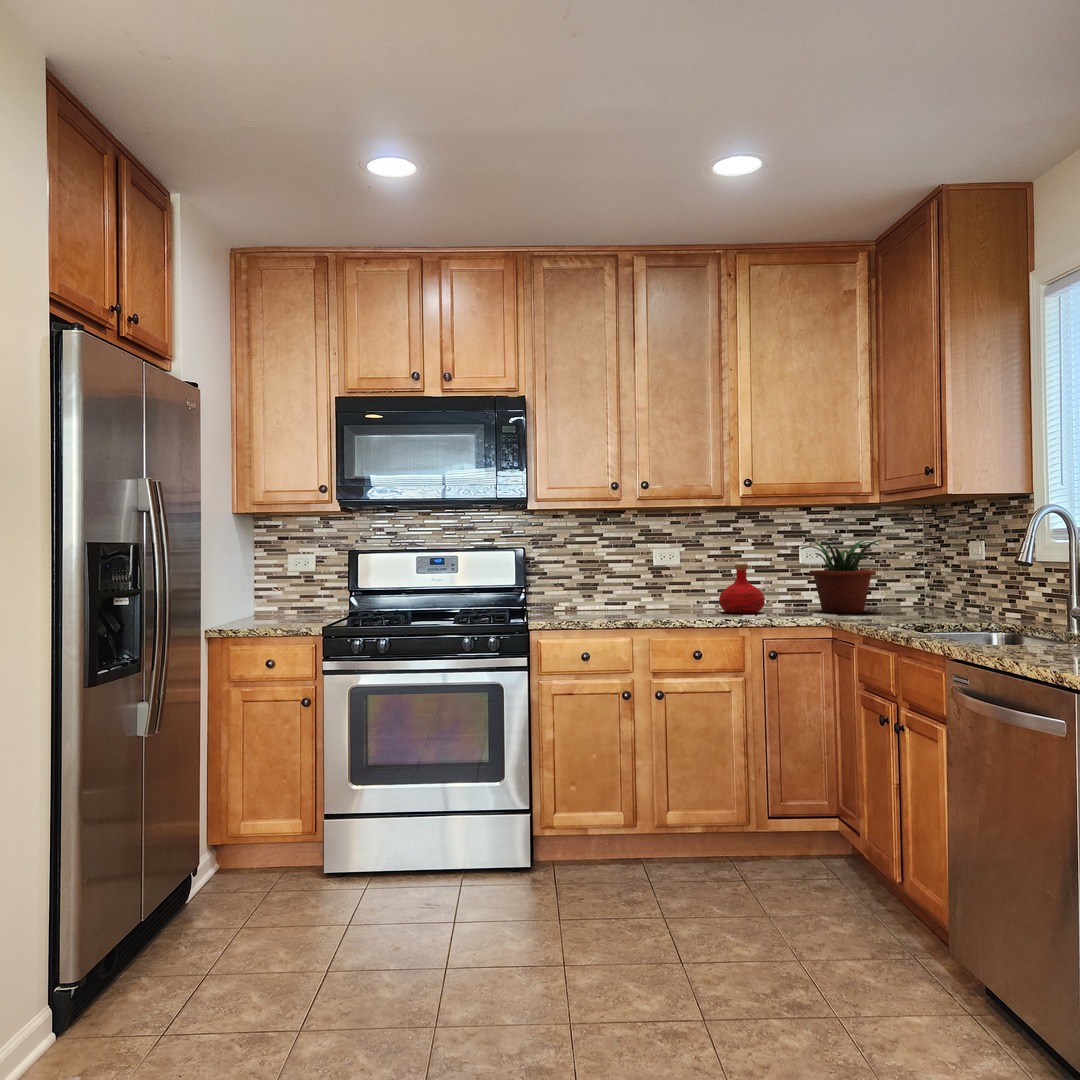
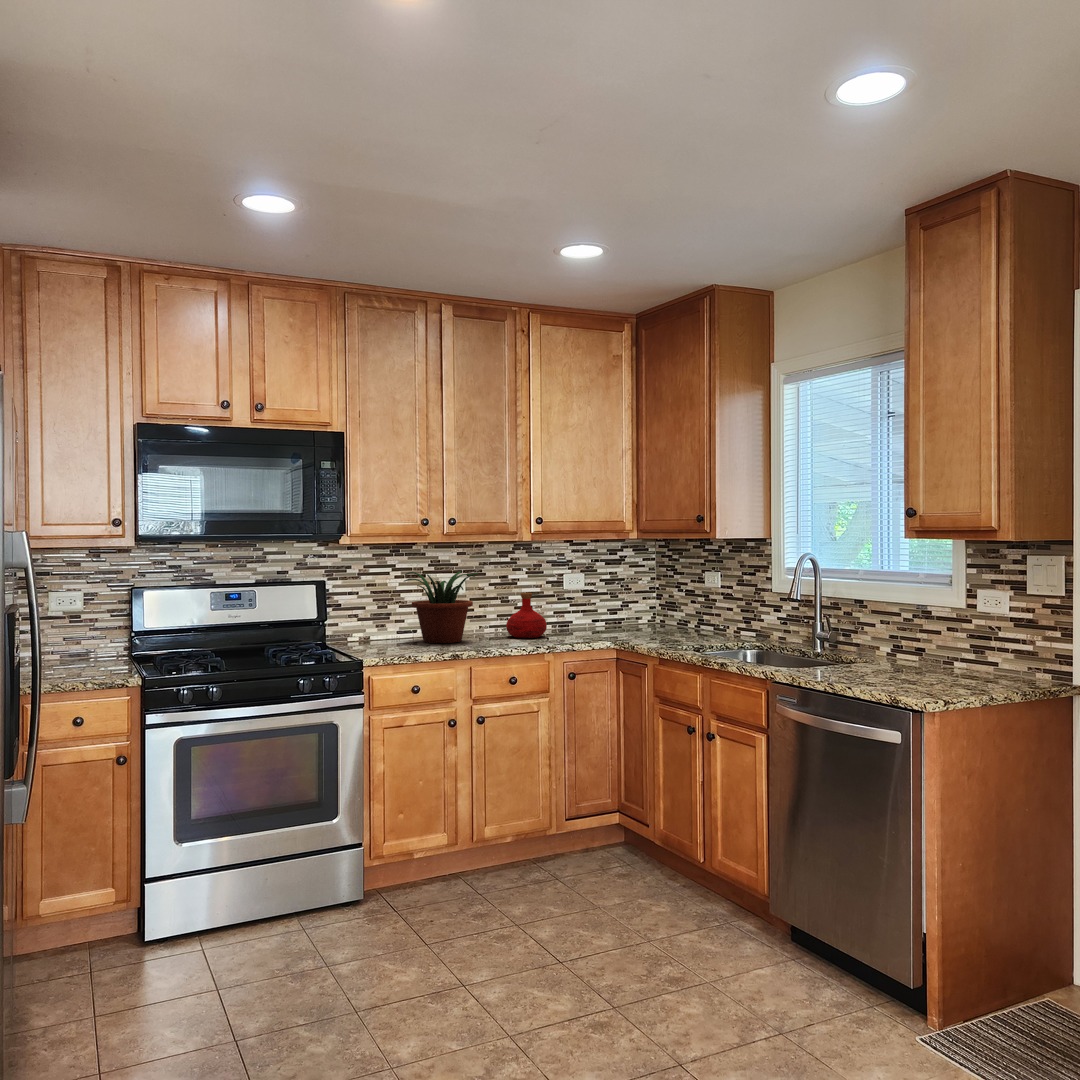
potted plant: present [801,540,881,613] -> present [404,572,478,643]

